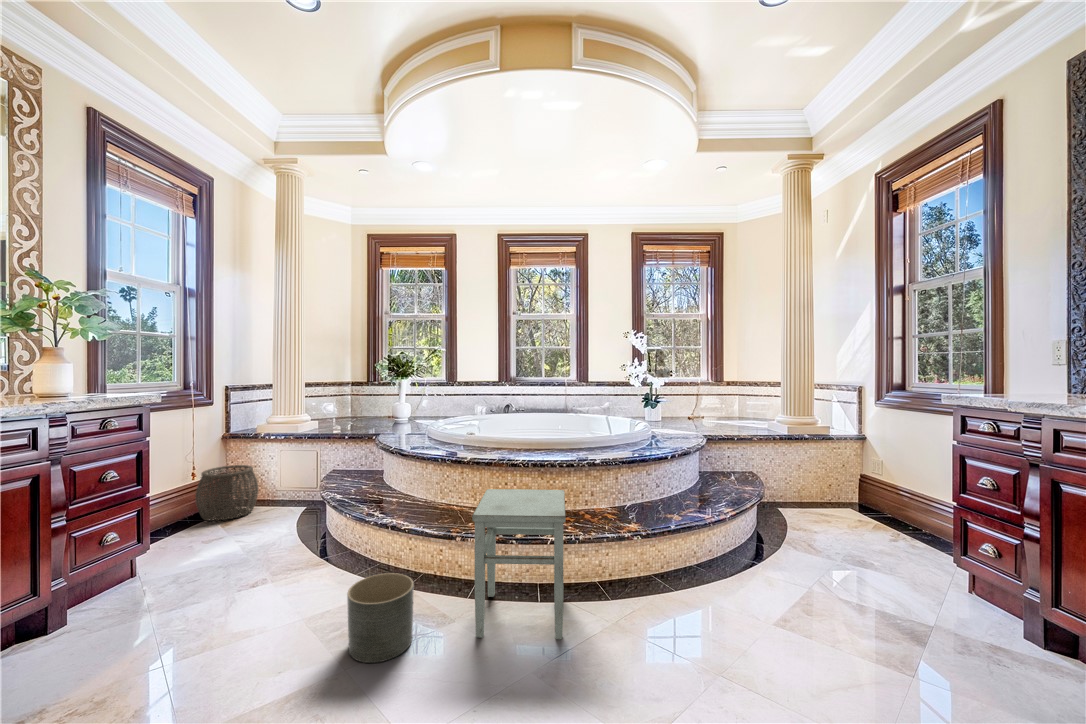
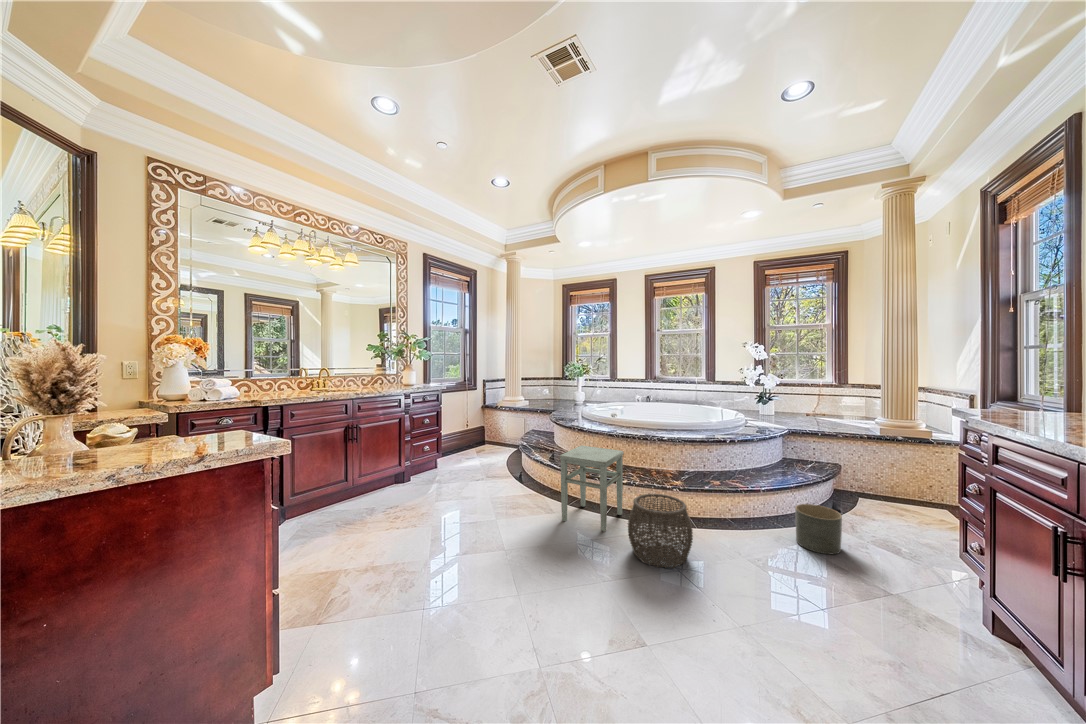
woven basket: present [195,465,259,521] -> present [628,494,693,568]
planter: present [347,573,414,663] -> present [795,504,842,555]

